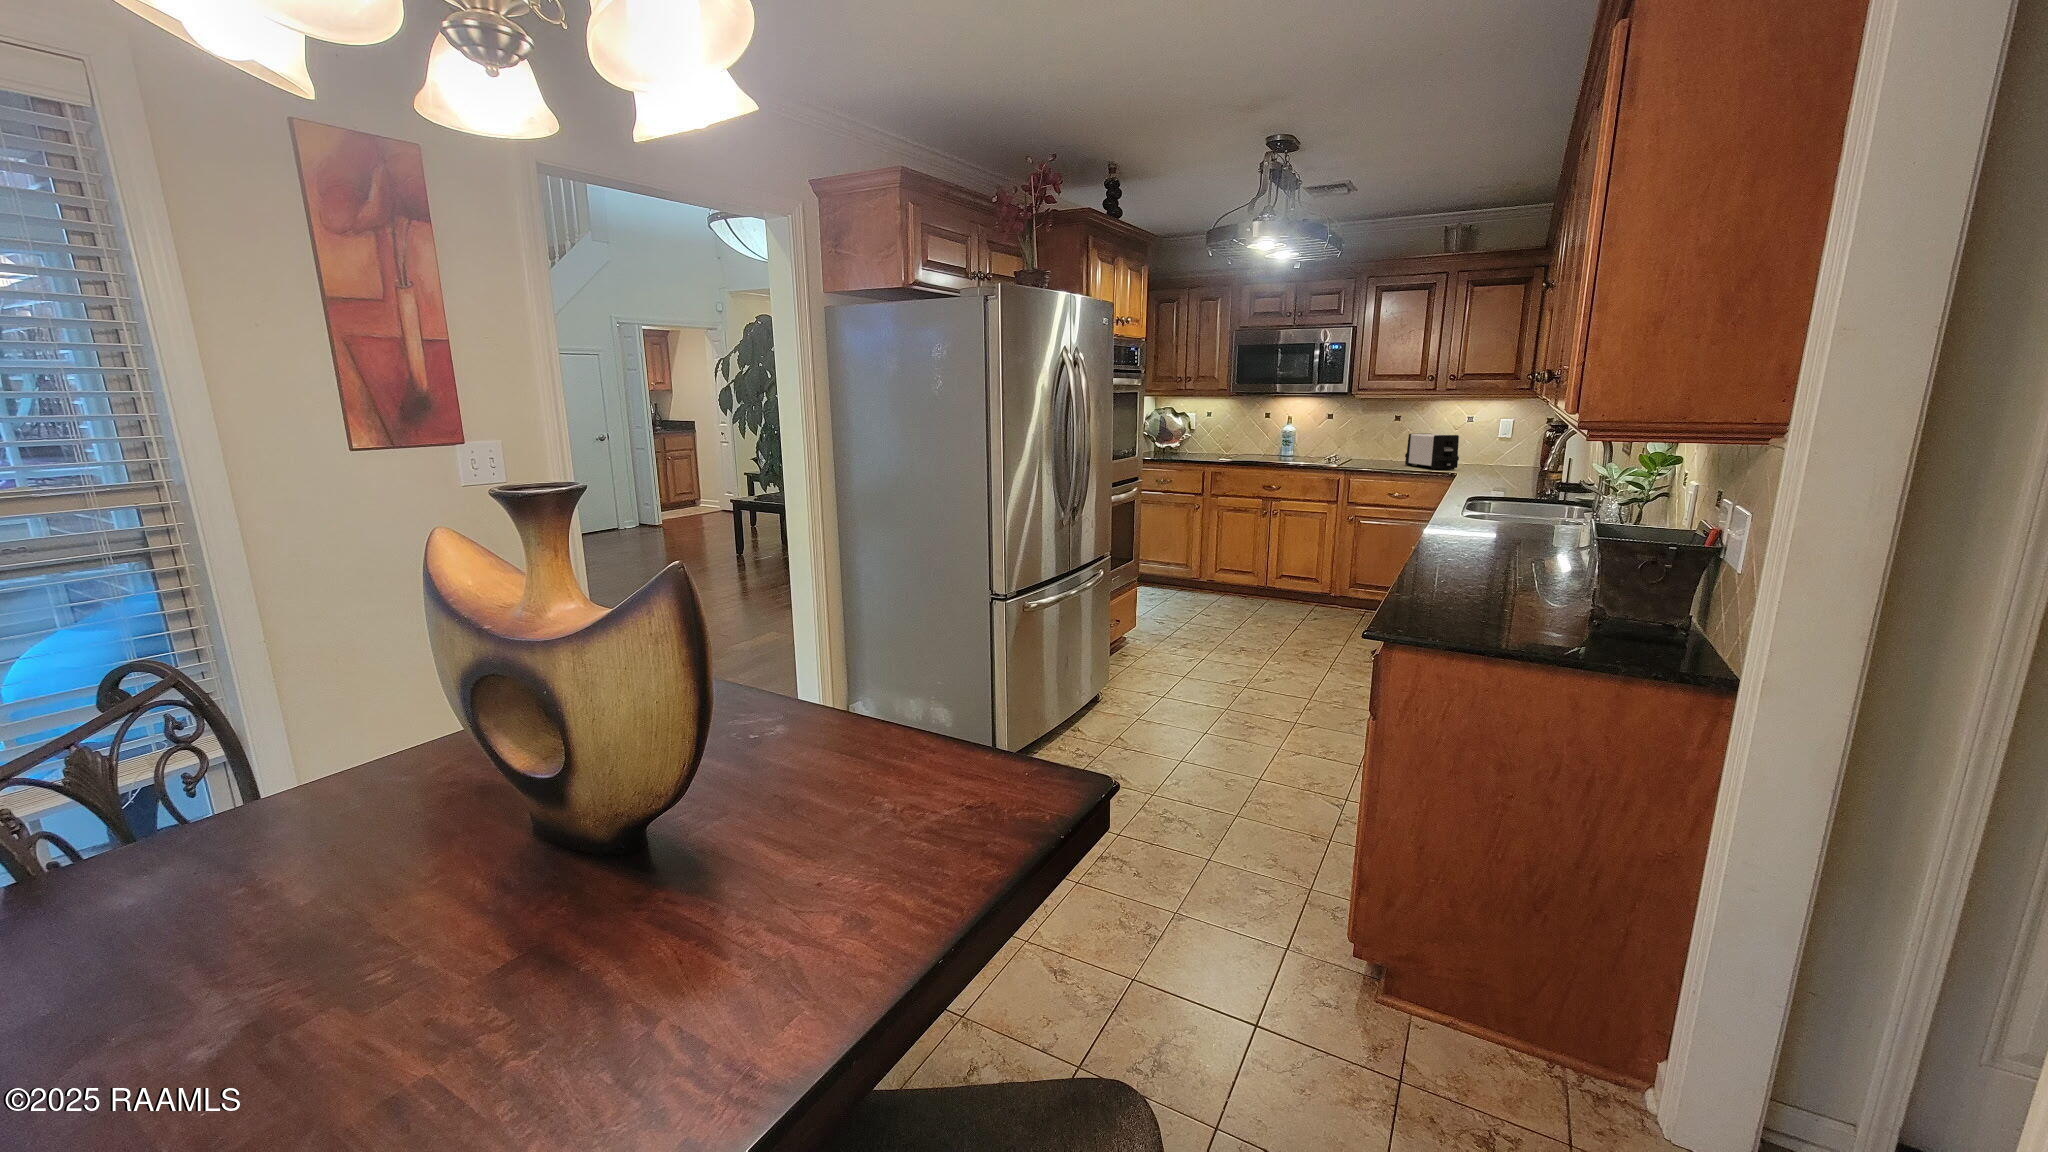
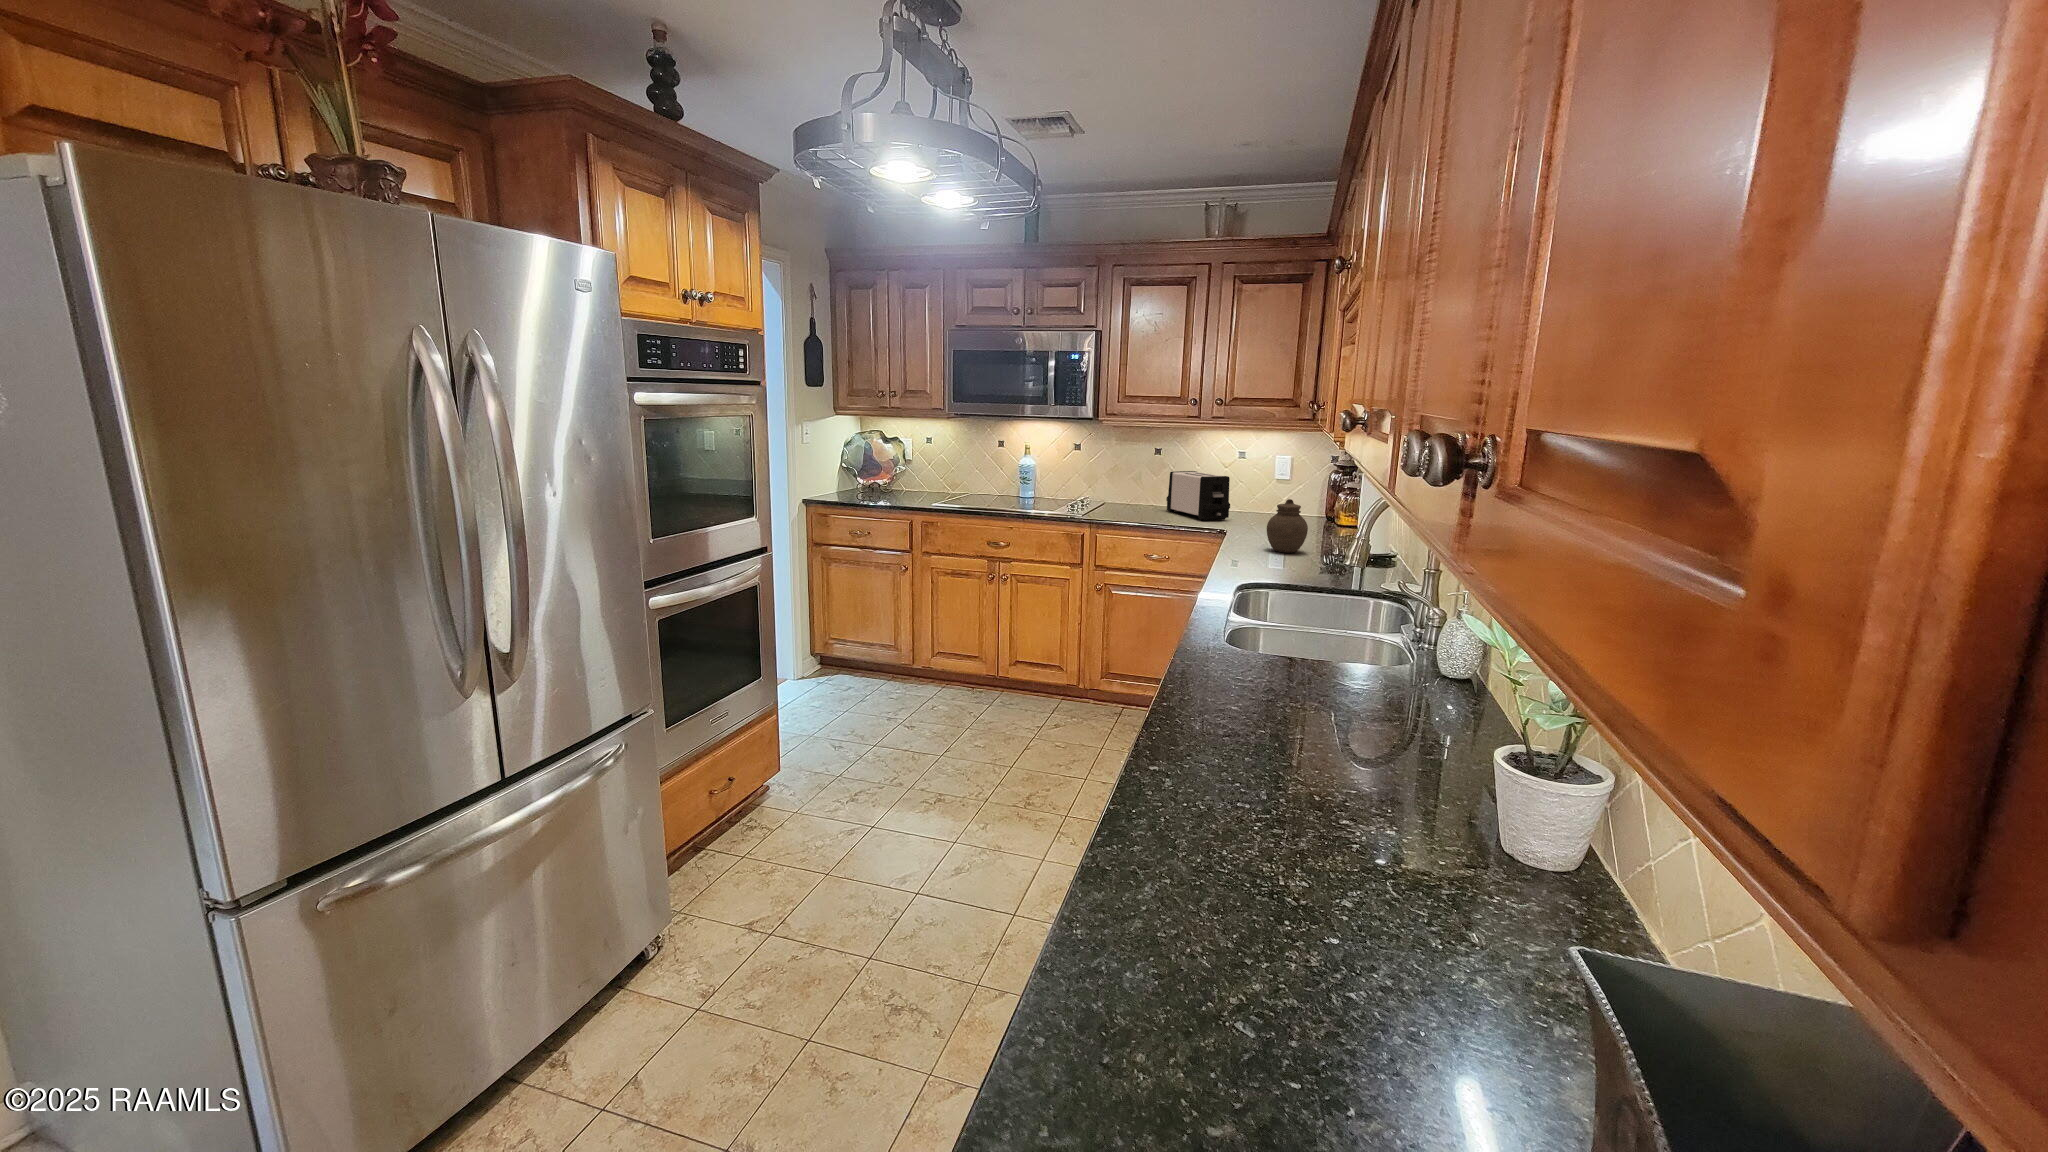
jar: none [1483,444,1516,483] -> present [1267,499,1308,553]

